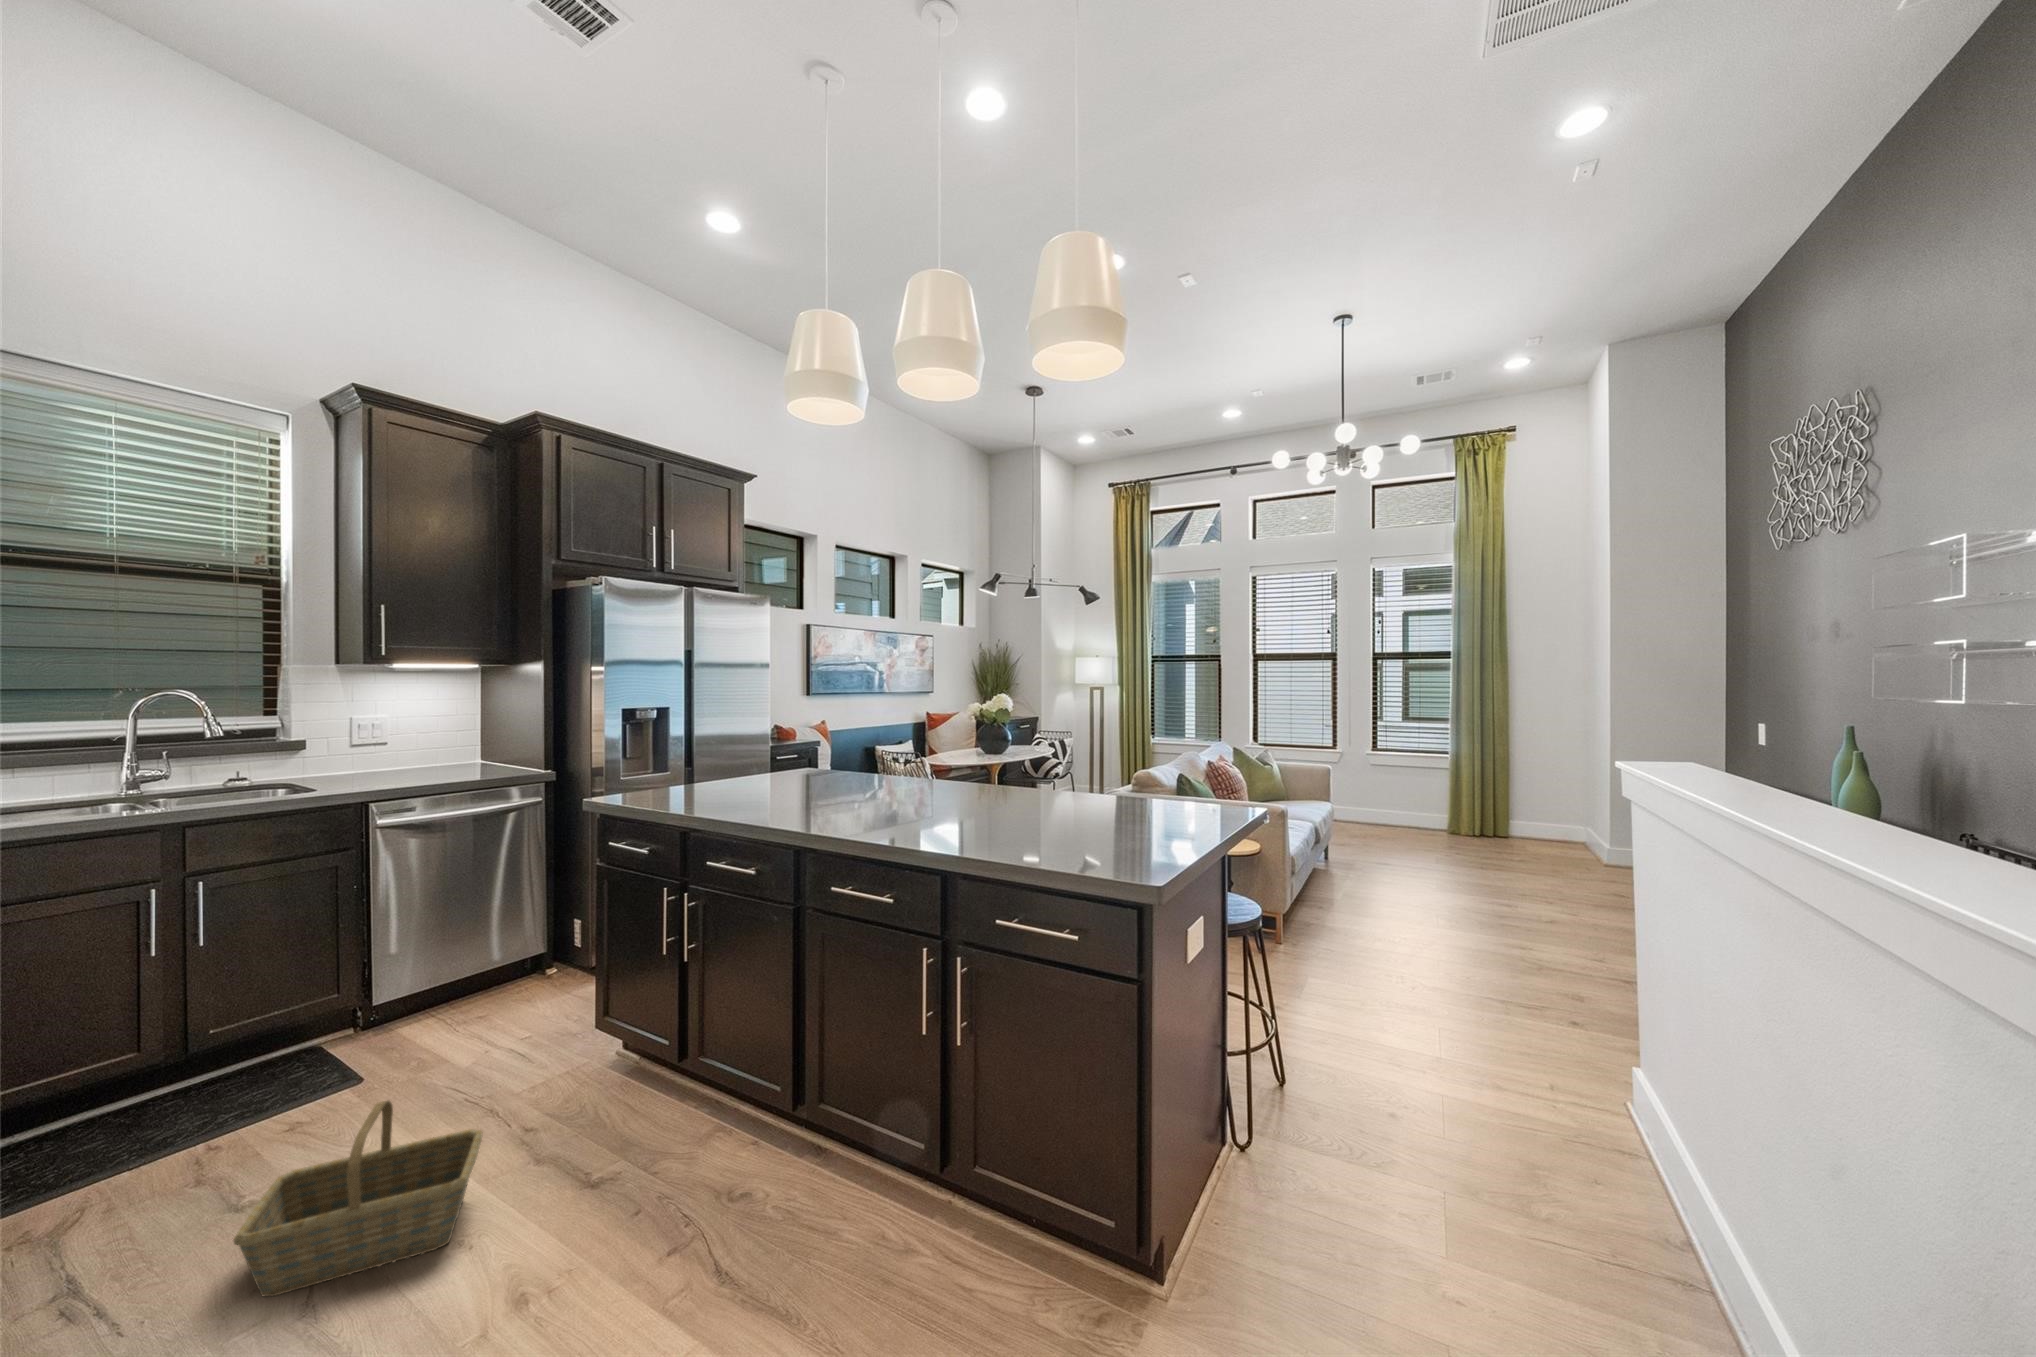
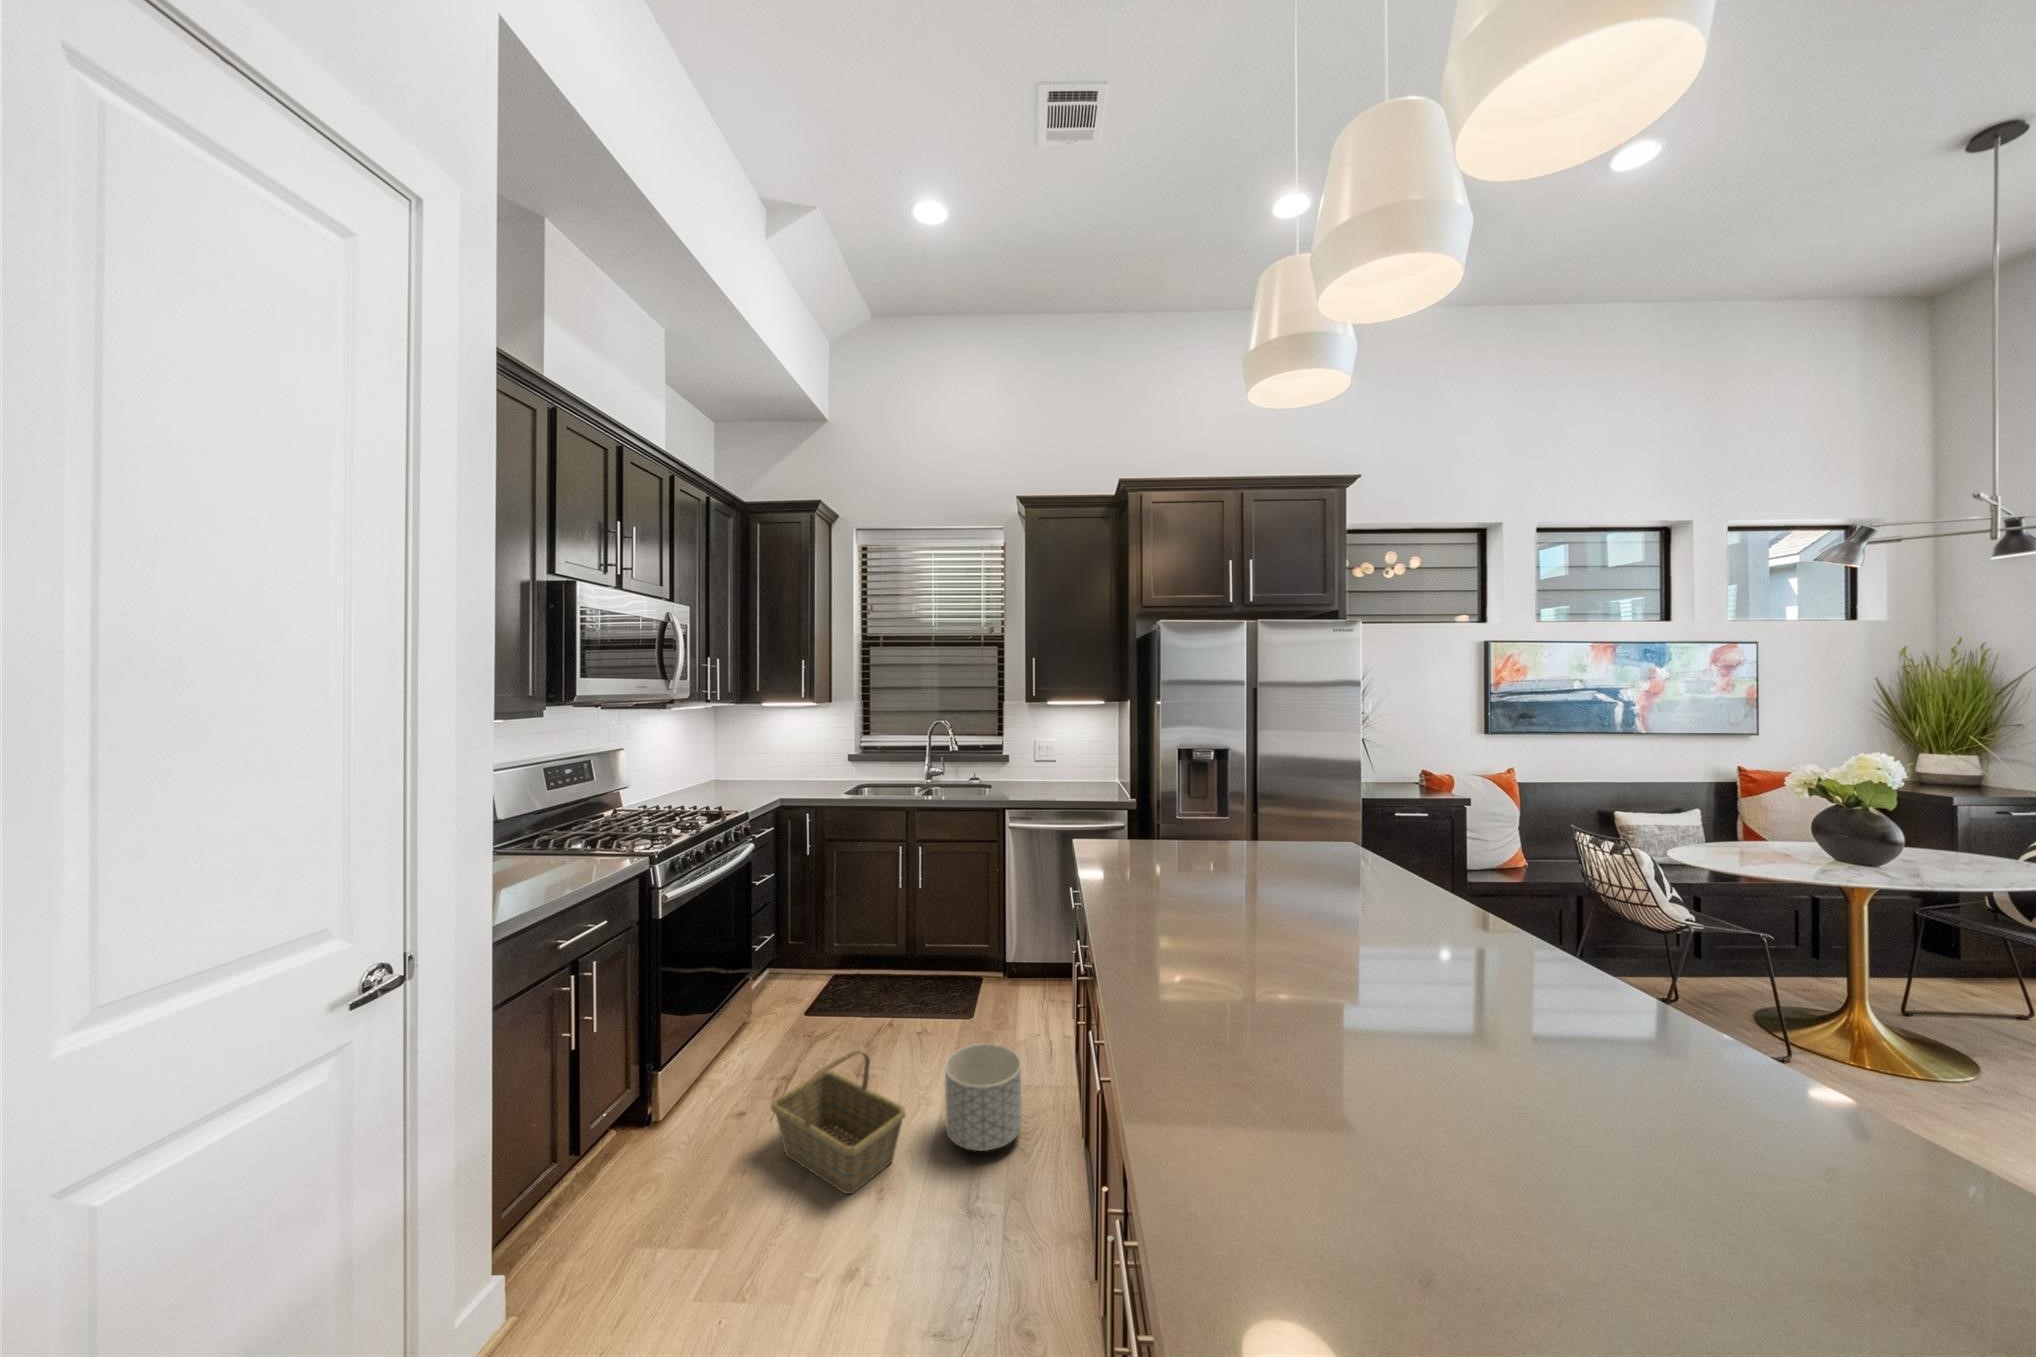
planter: none [497,1027,598,1141] -> present [945,1044,1022,1151]

